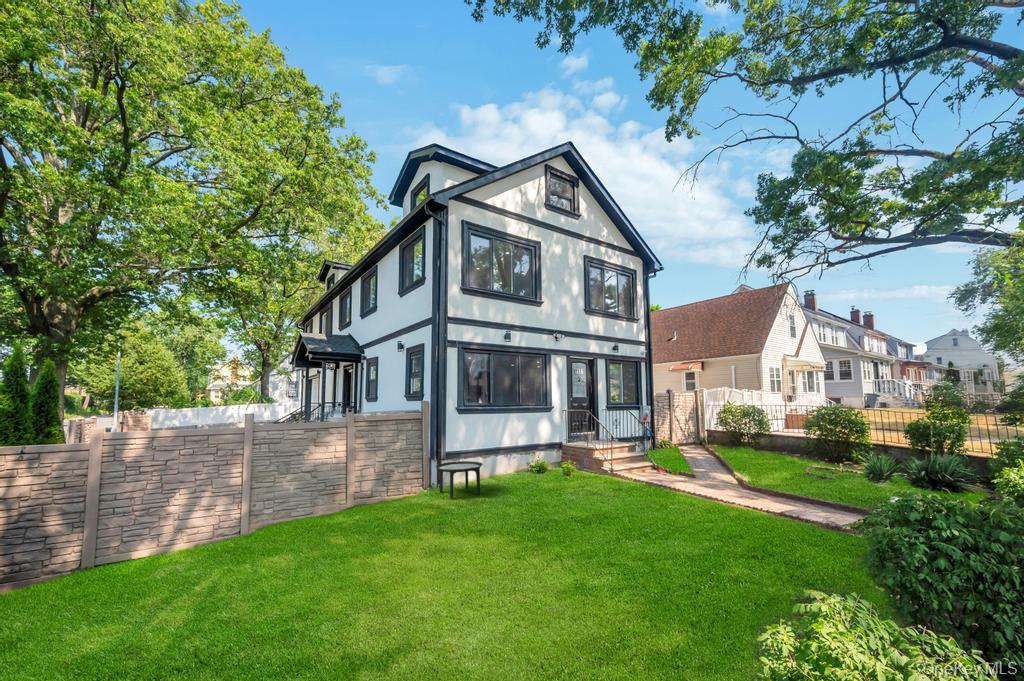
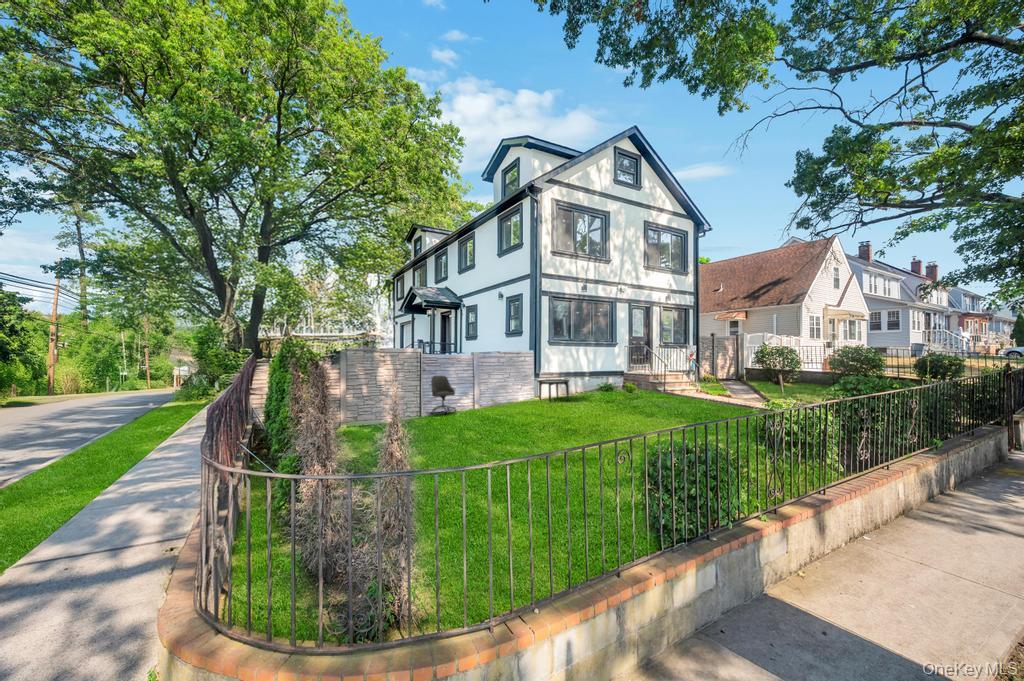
chair: none [252,467,298,534] -> present [431,376,456,414]

